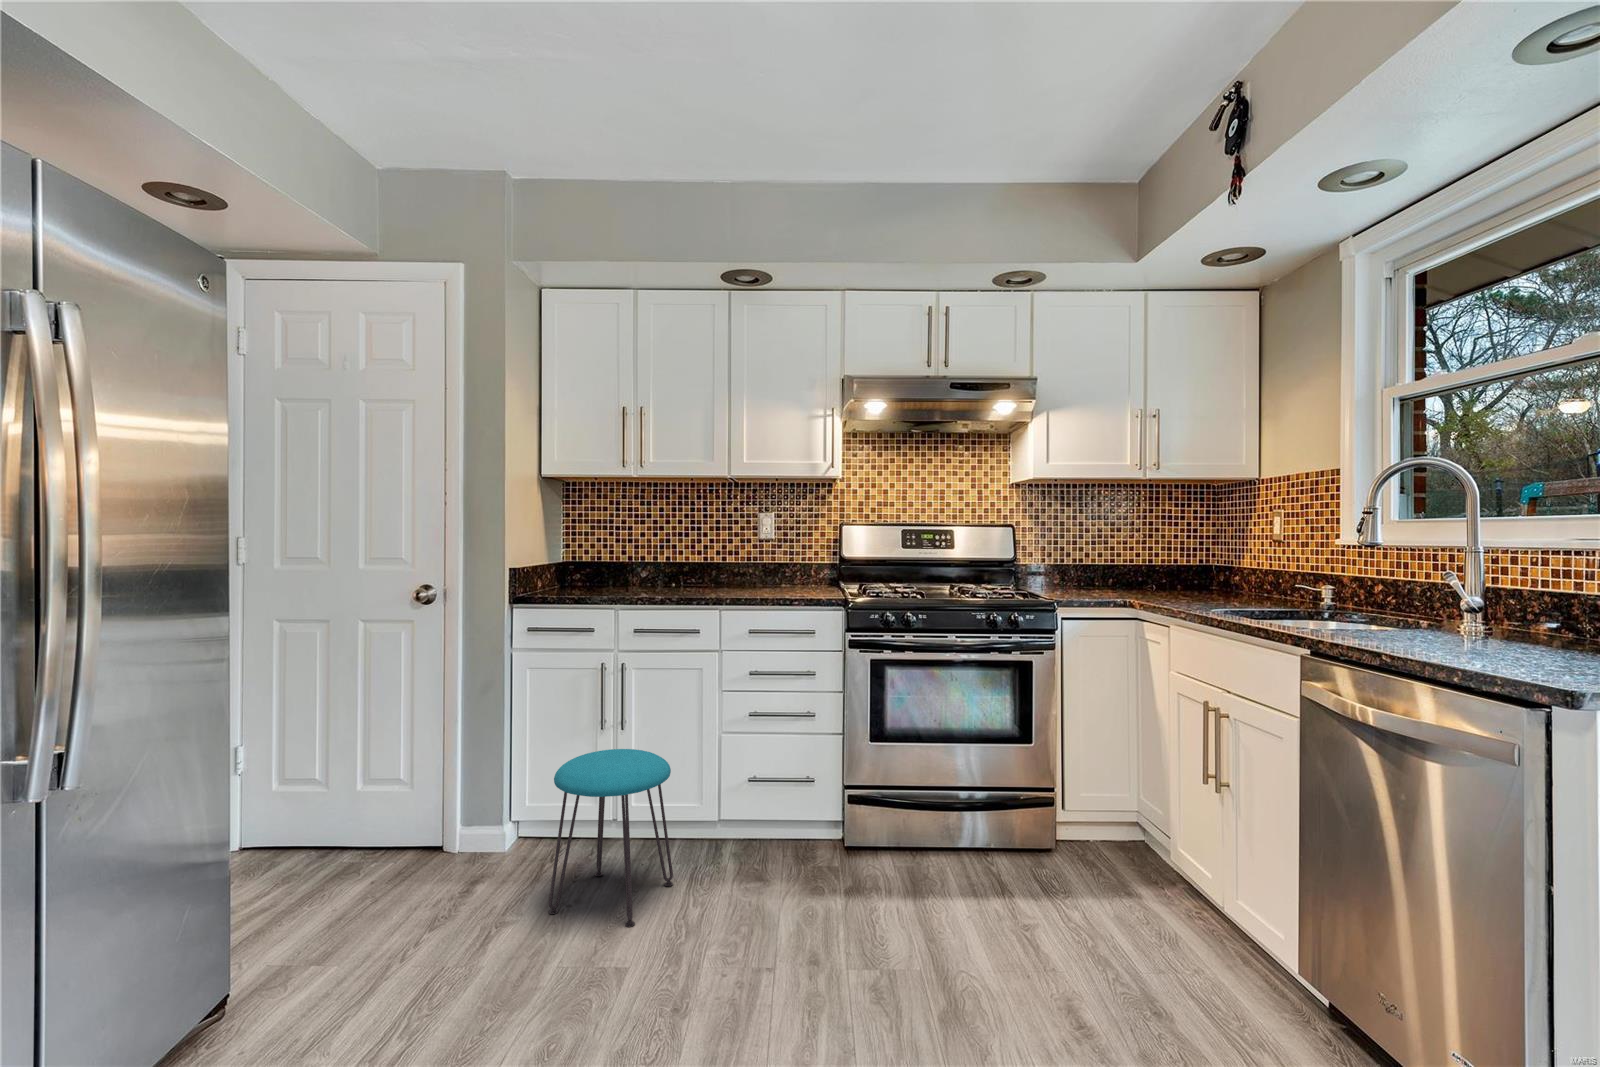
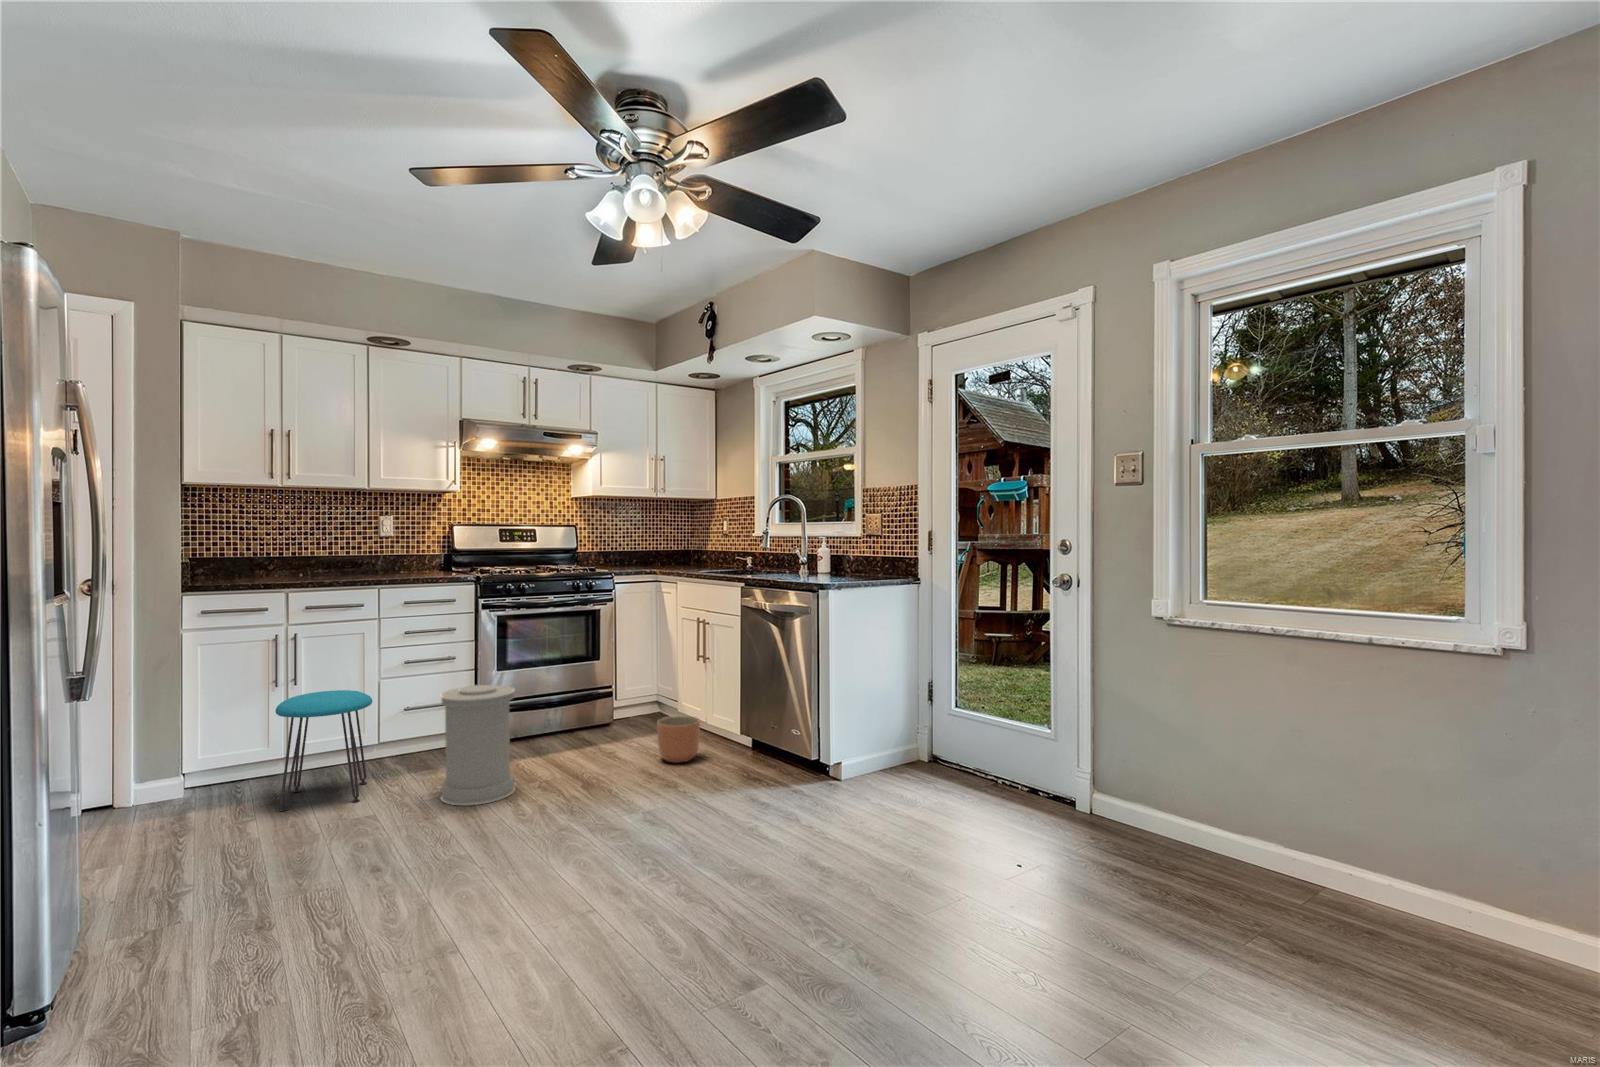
trash can: none [714,786,829,1011] -> present [441,685,515,805]
planter: none [1101,905,1197,1021] -> present [657,716,700,763]

